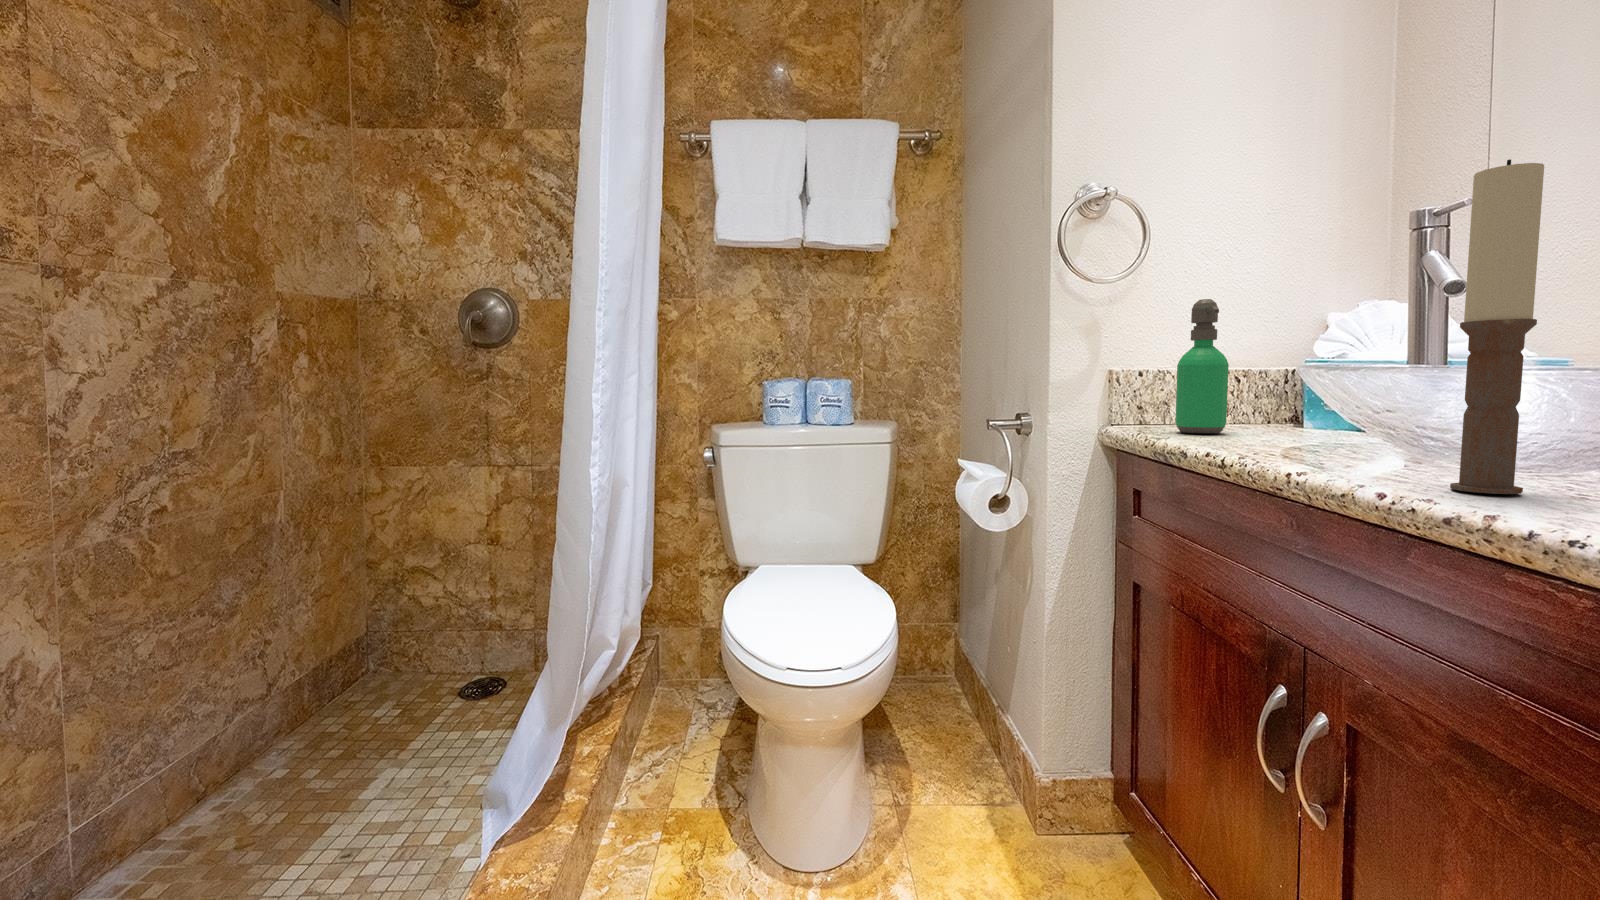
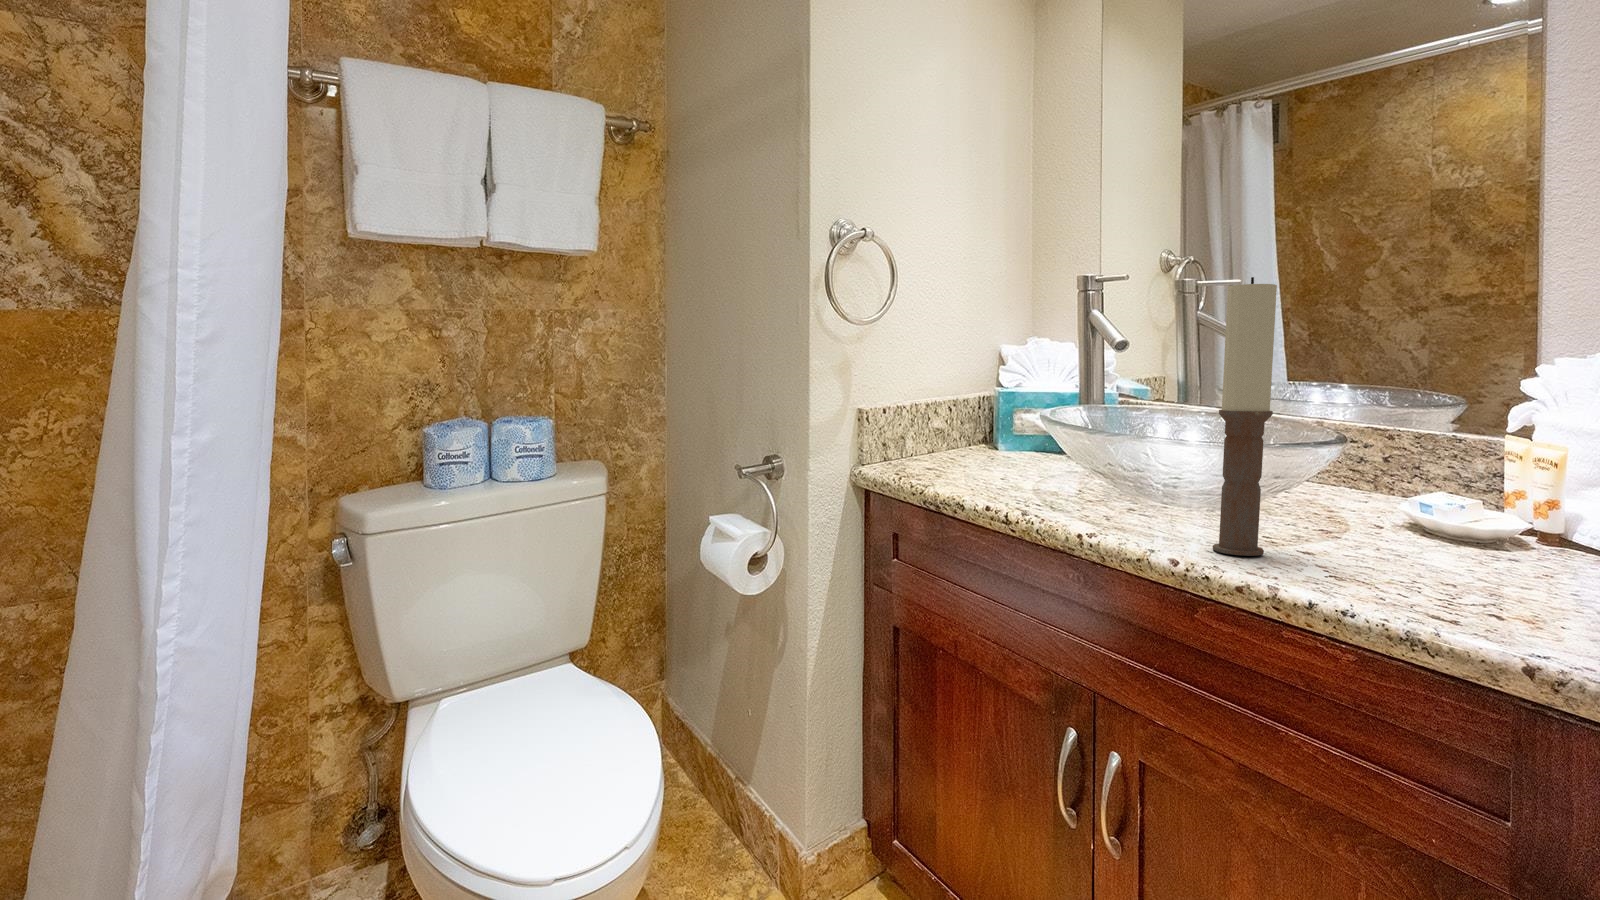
soap dispenser: present [1175,299,1229,433] -> none [928,348,975,479]

